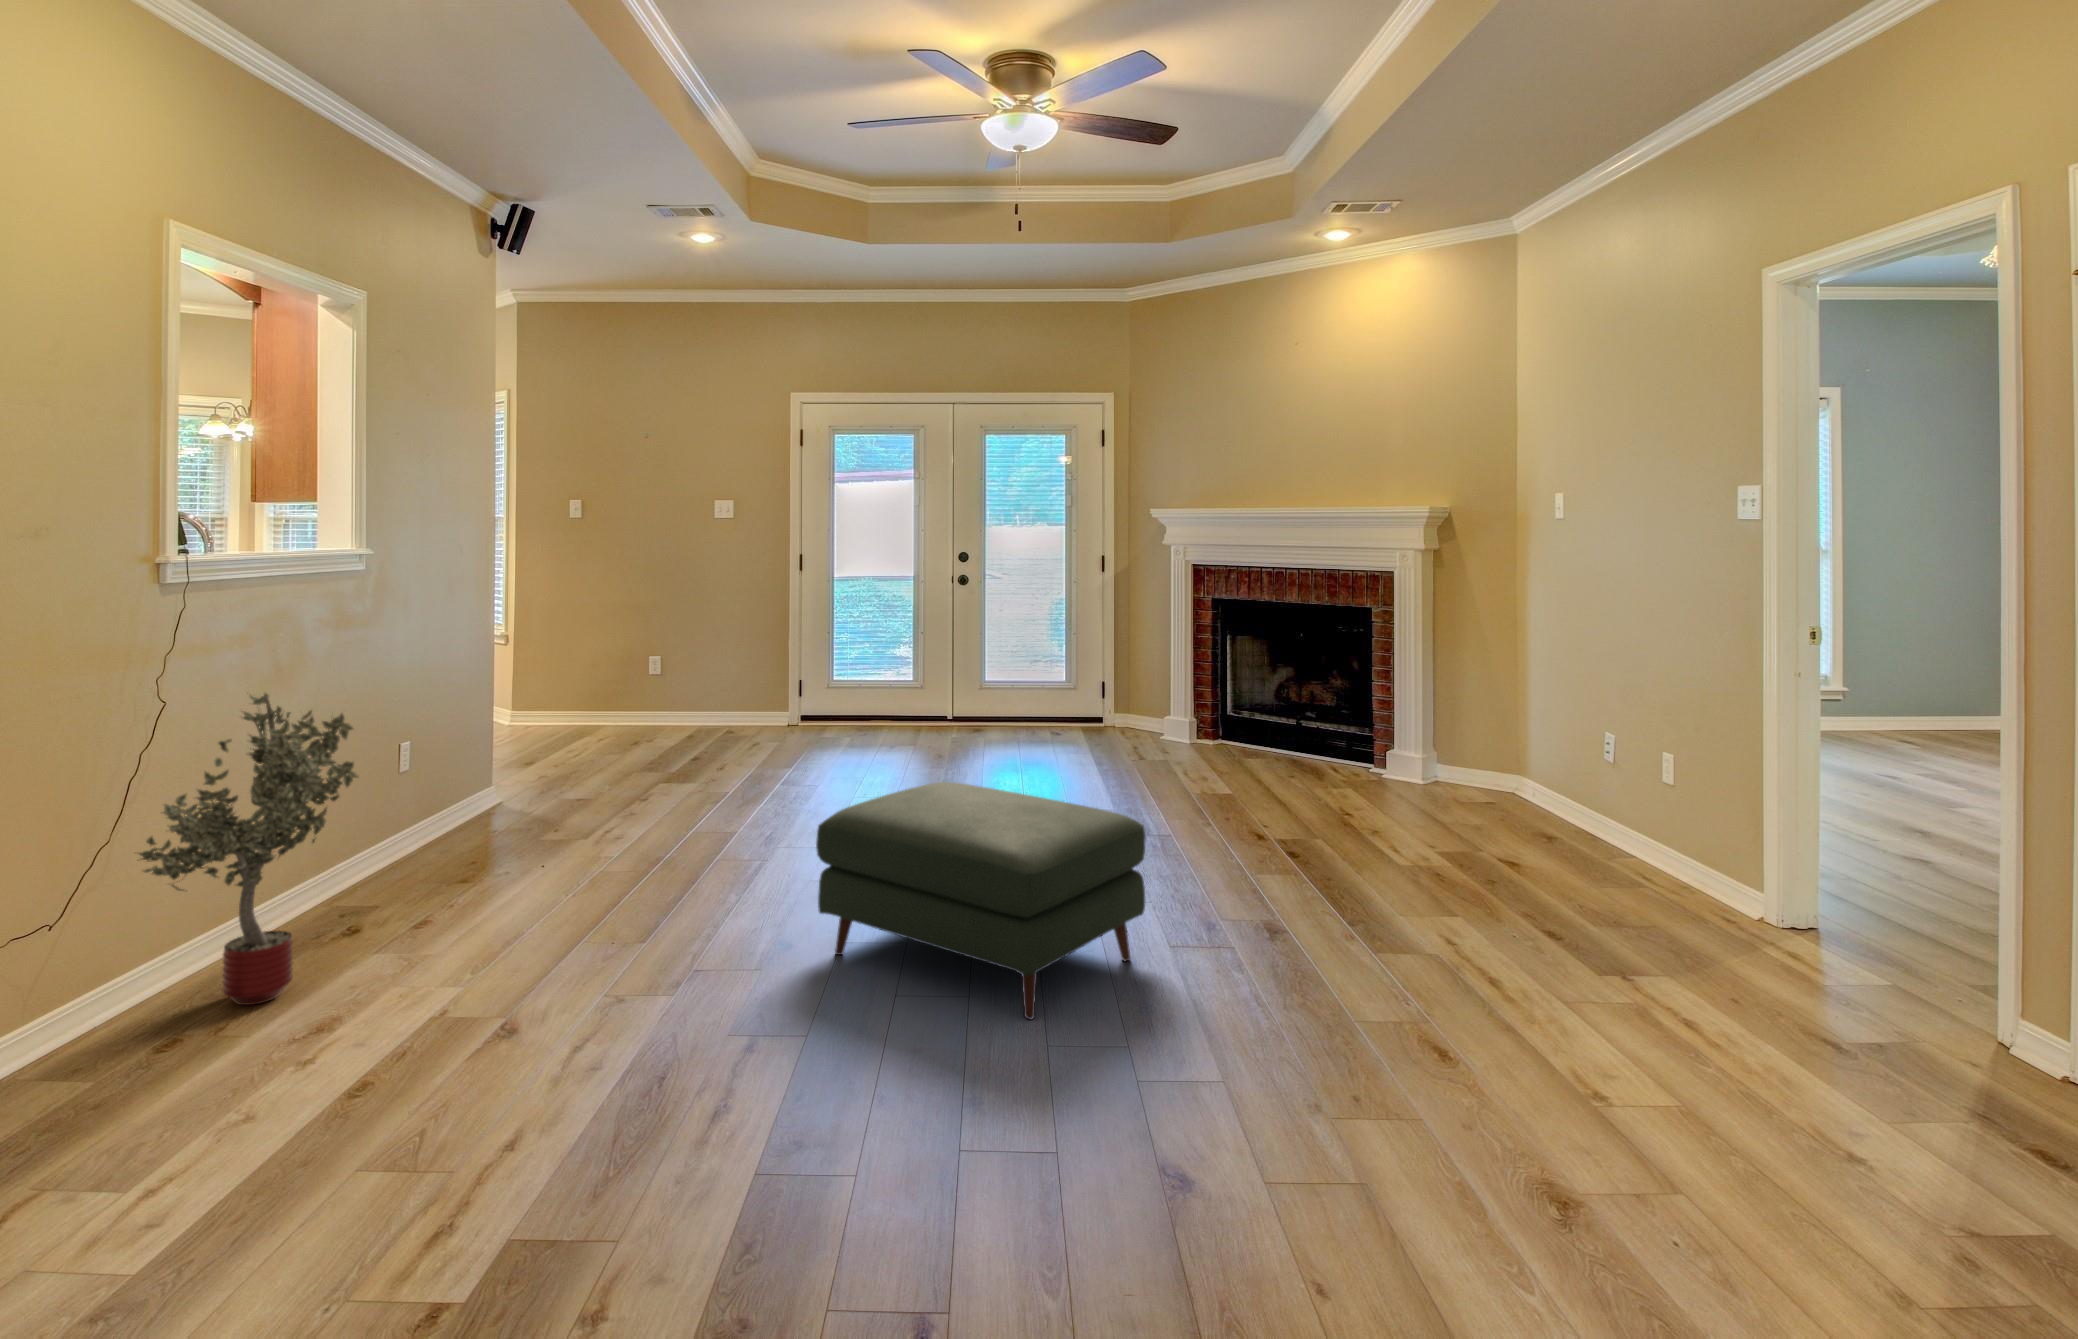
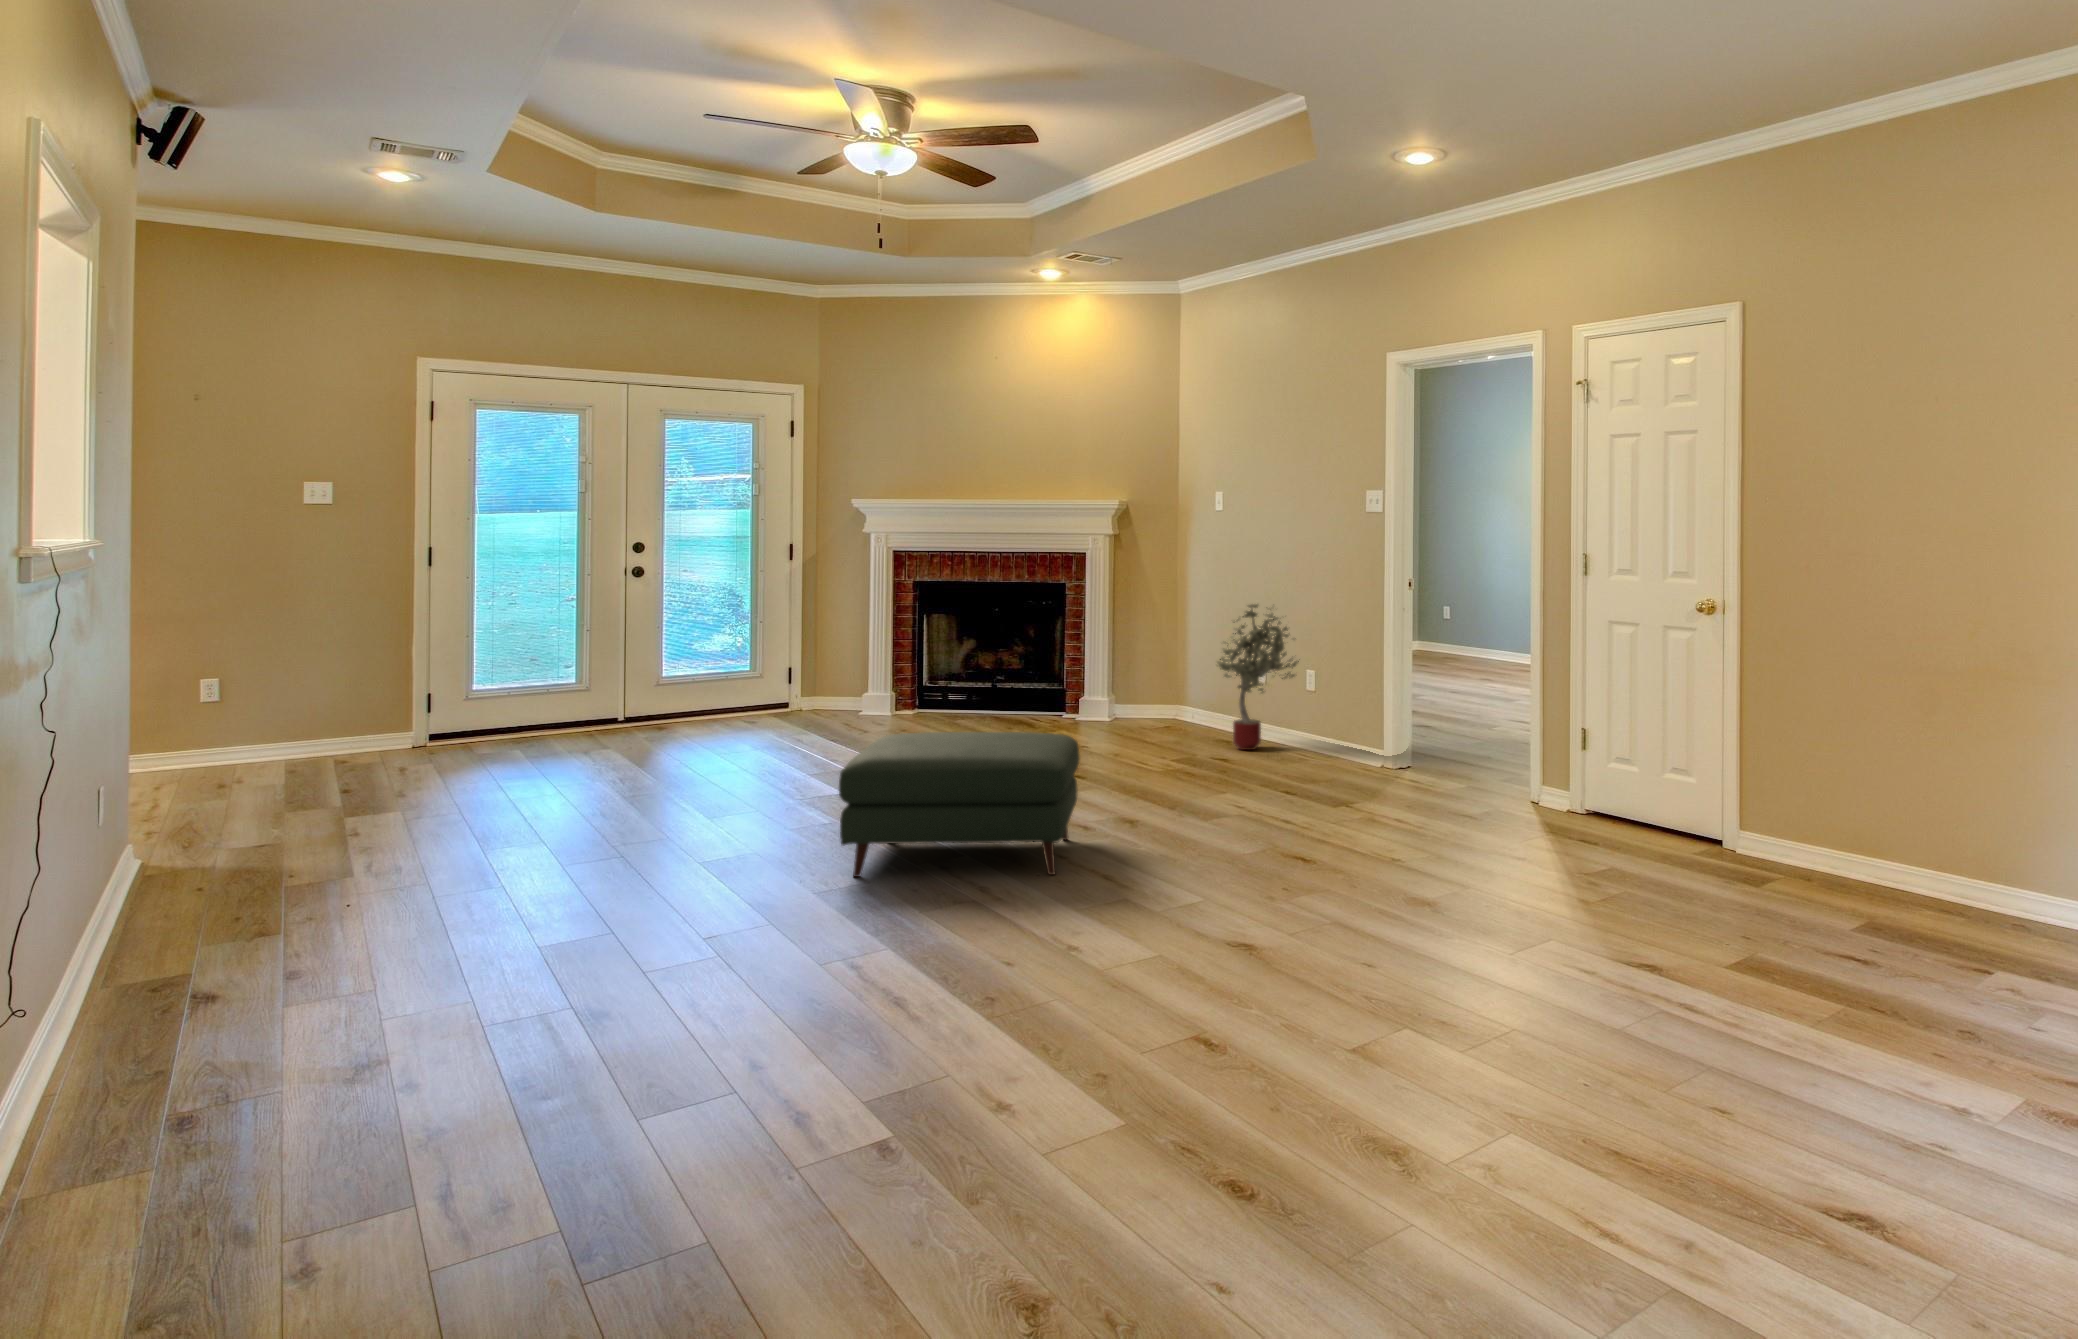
potted tree: present [139,694,358,1005] -> present [1218,604,1300,750]

